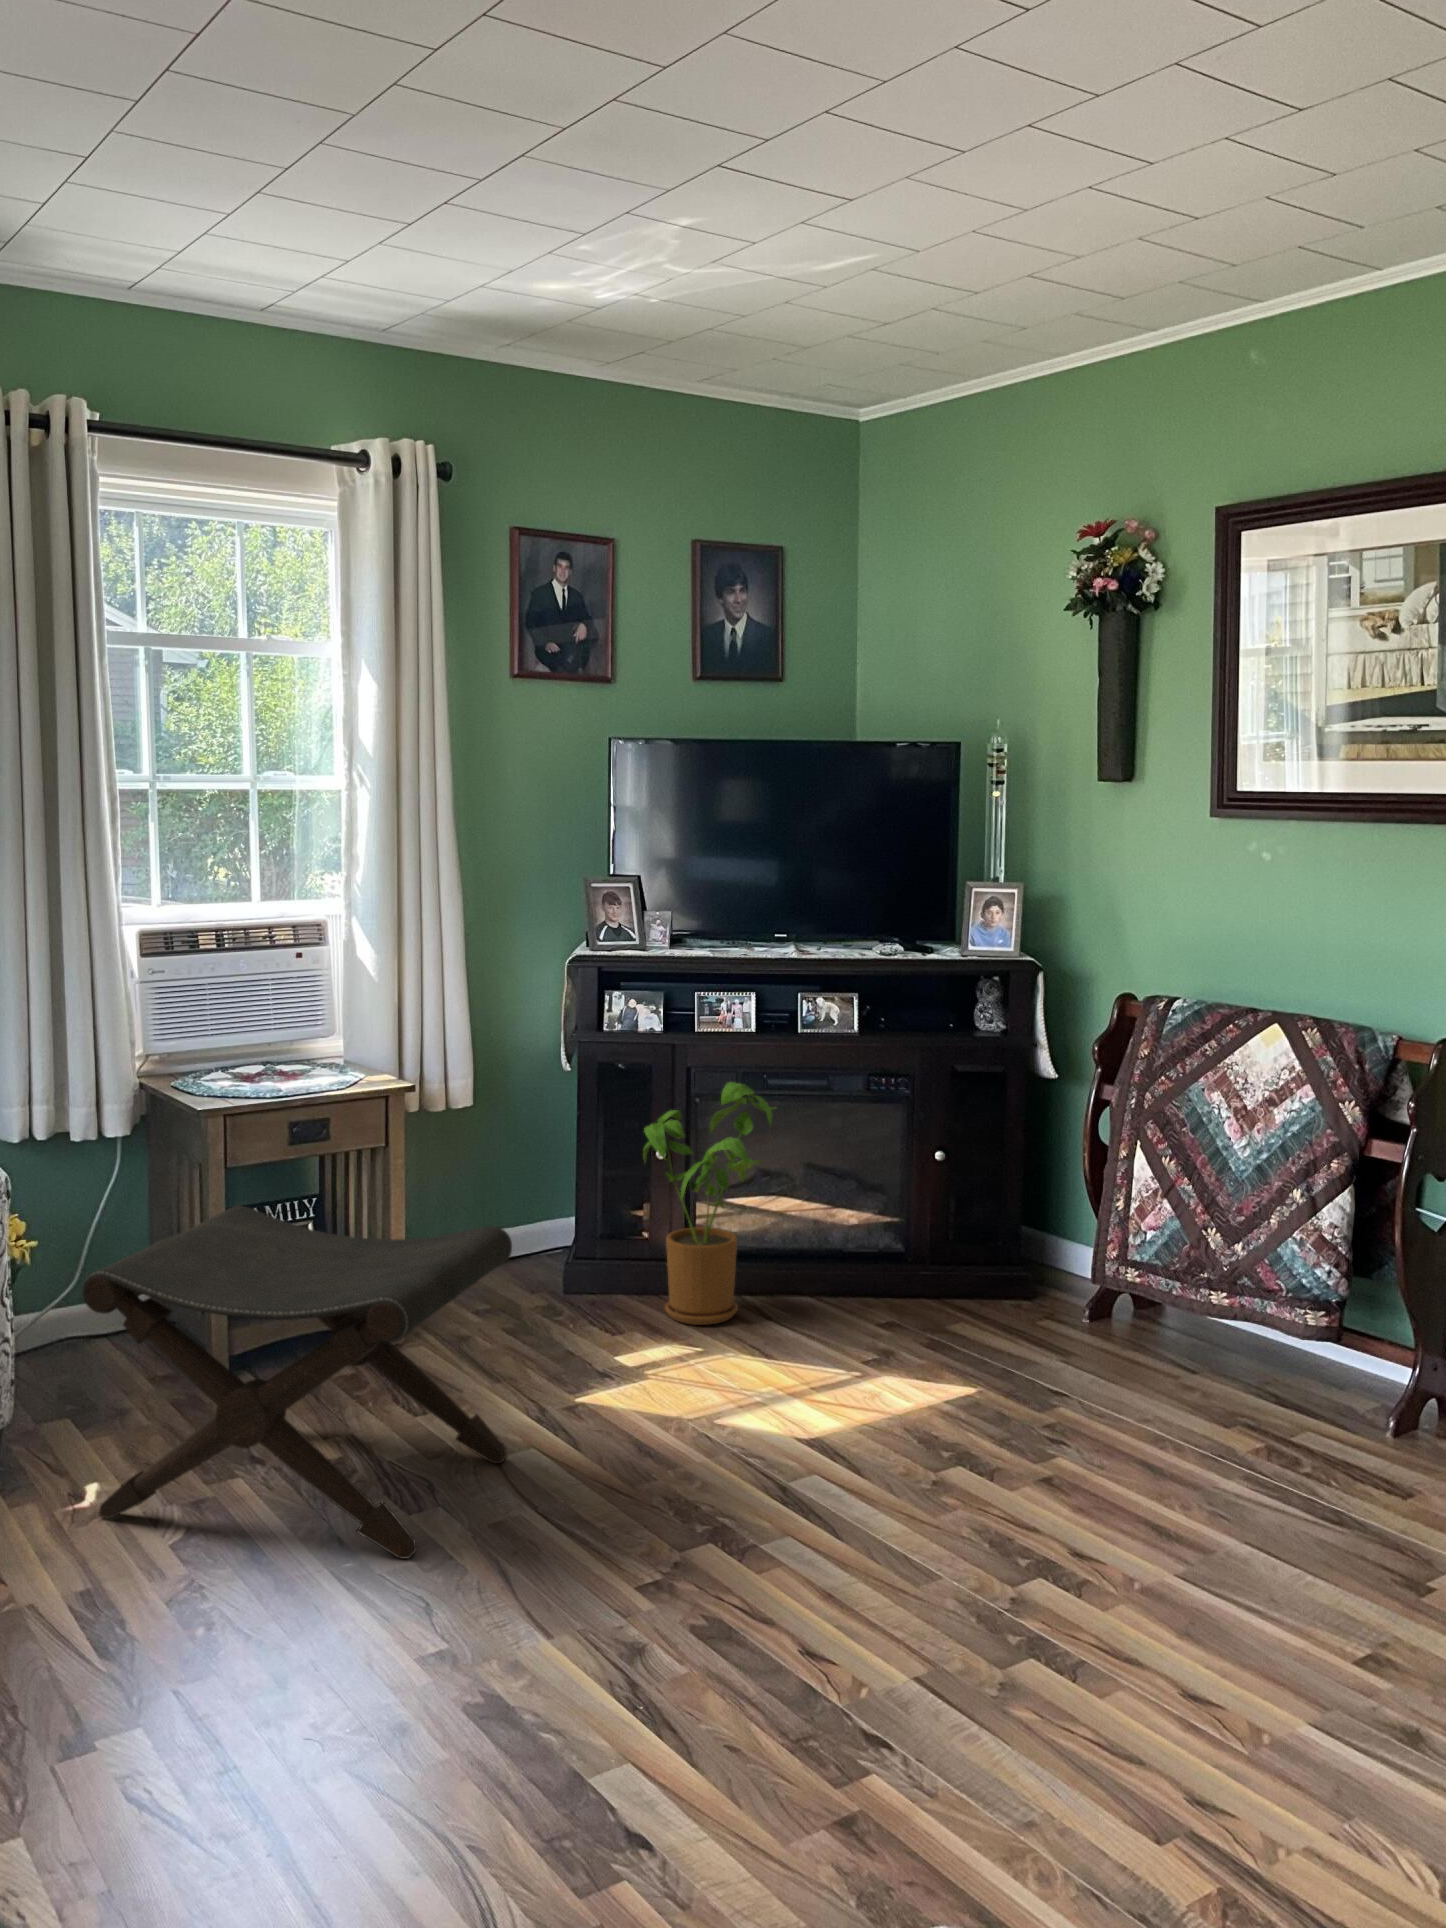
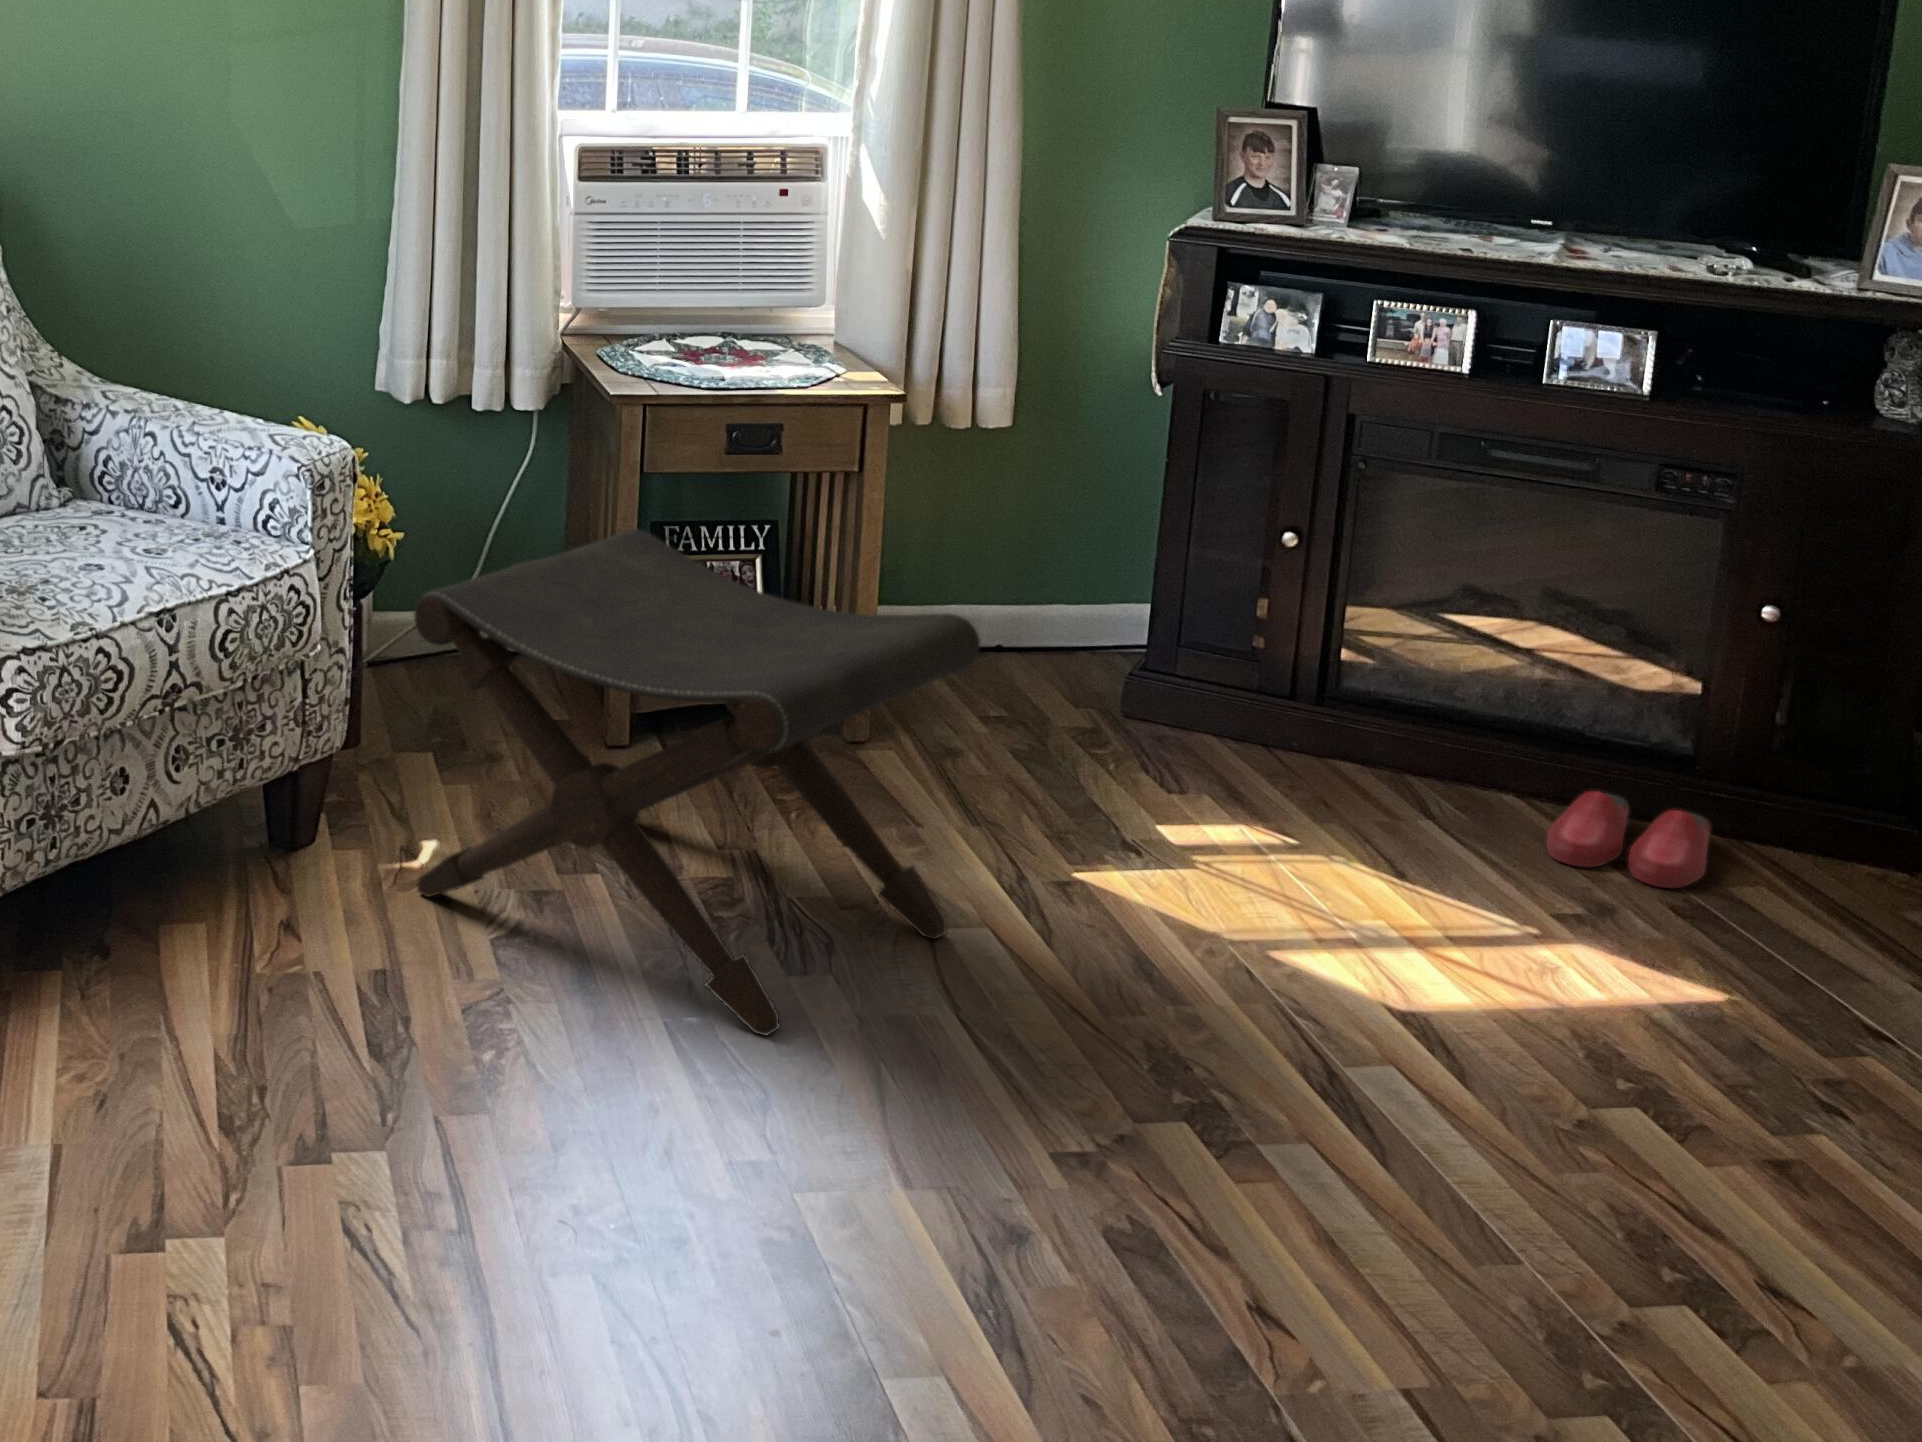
house plant: present [643,1082,774,1325] -> none [1254,447,1483,805]
slippers: none [843,1284,935,1335] -> present [1547,791,1710,888]

